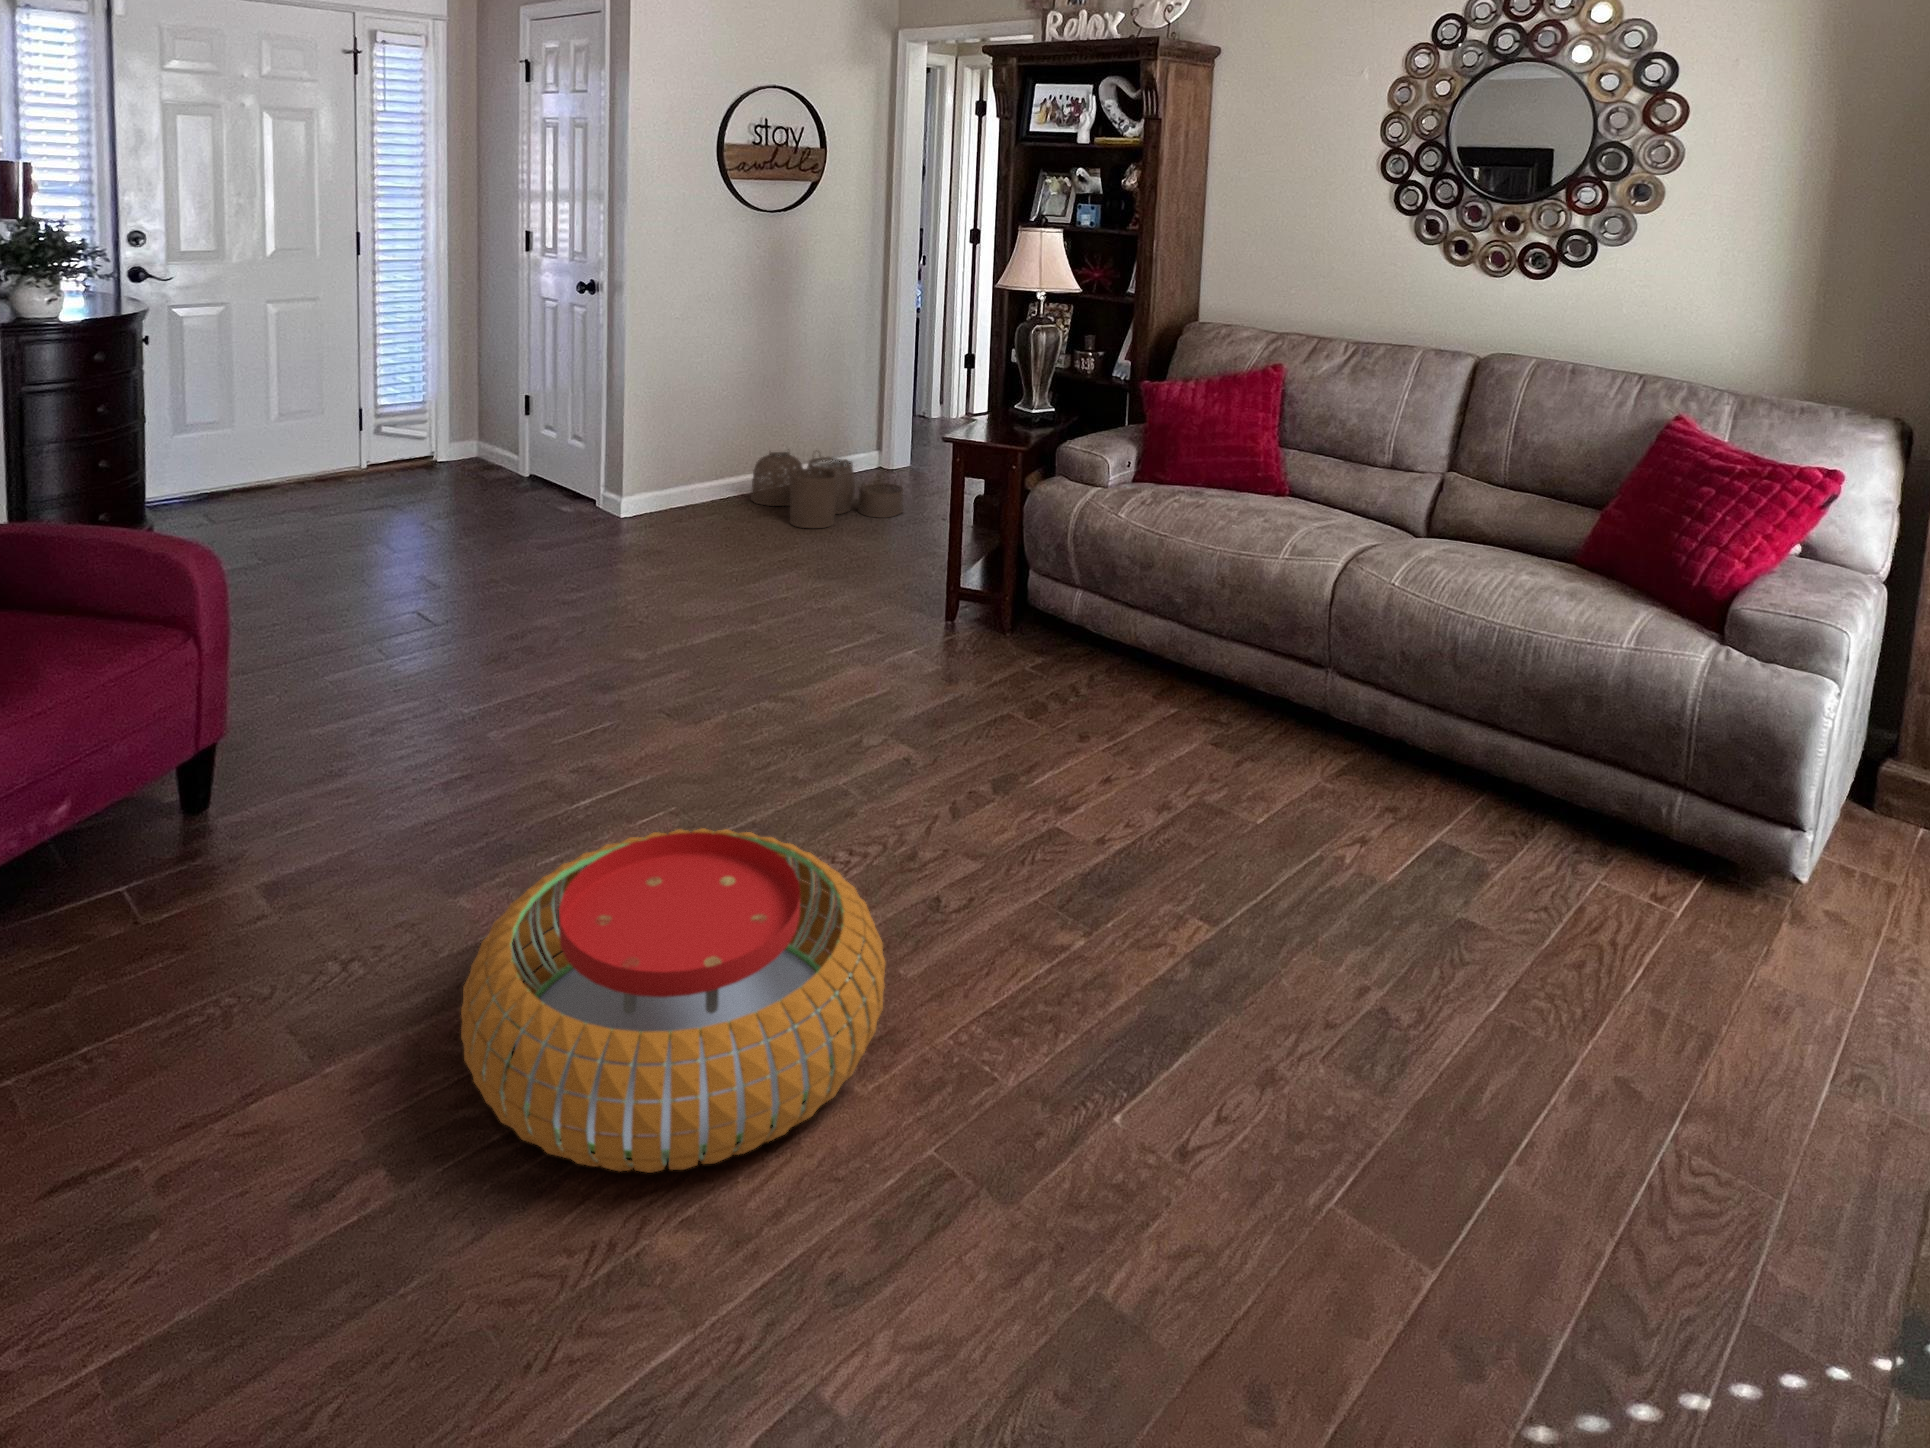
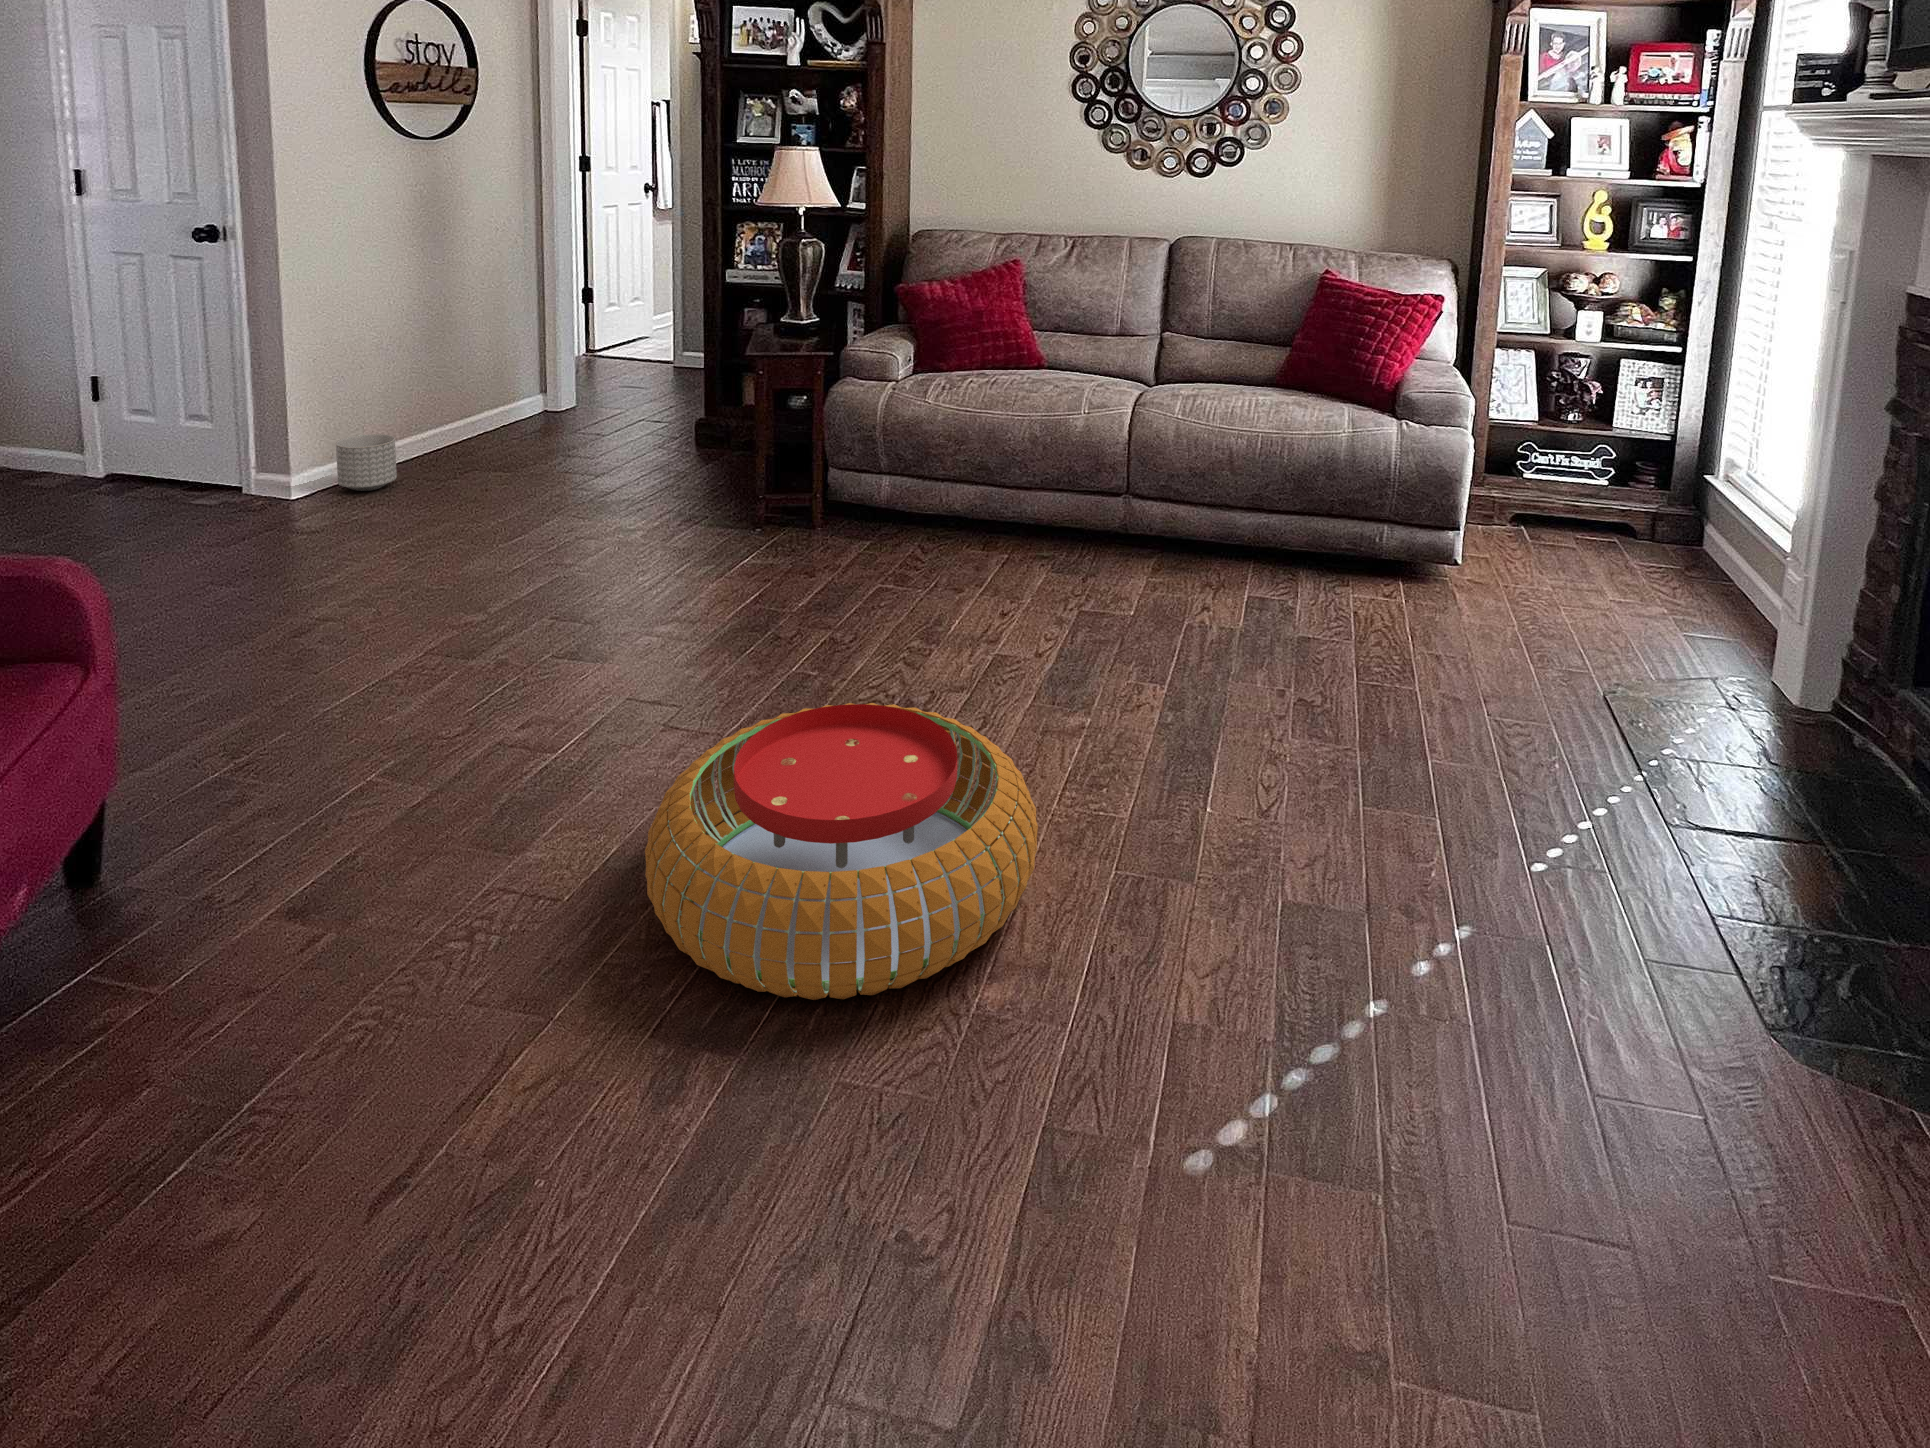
woven basket: present [751,449,903,528] -> none [435,394,619,474]
planter: none [655,471,702,522] -> present [336,434,397,491]

